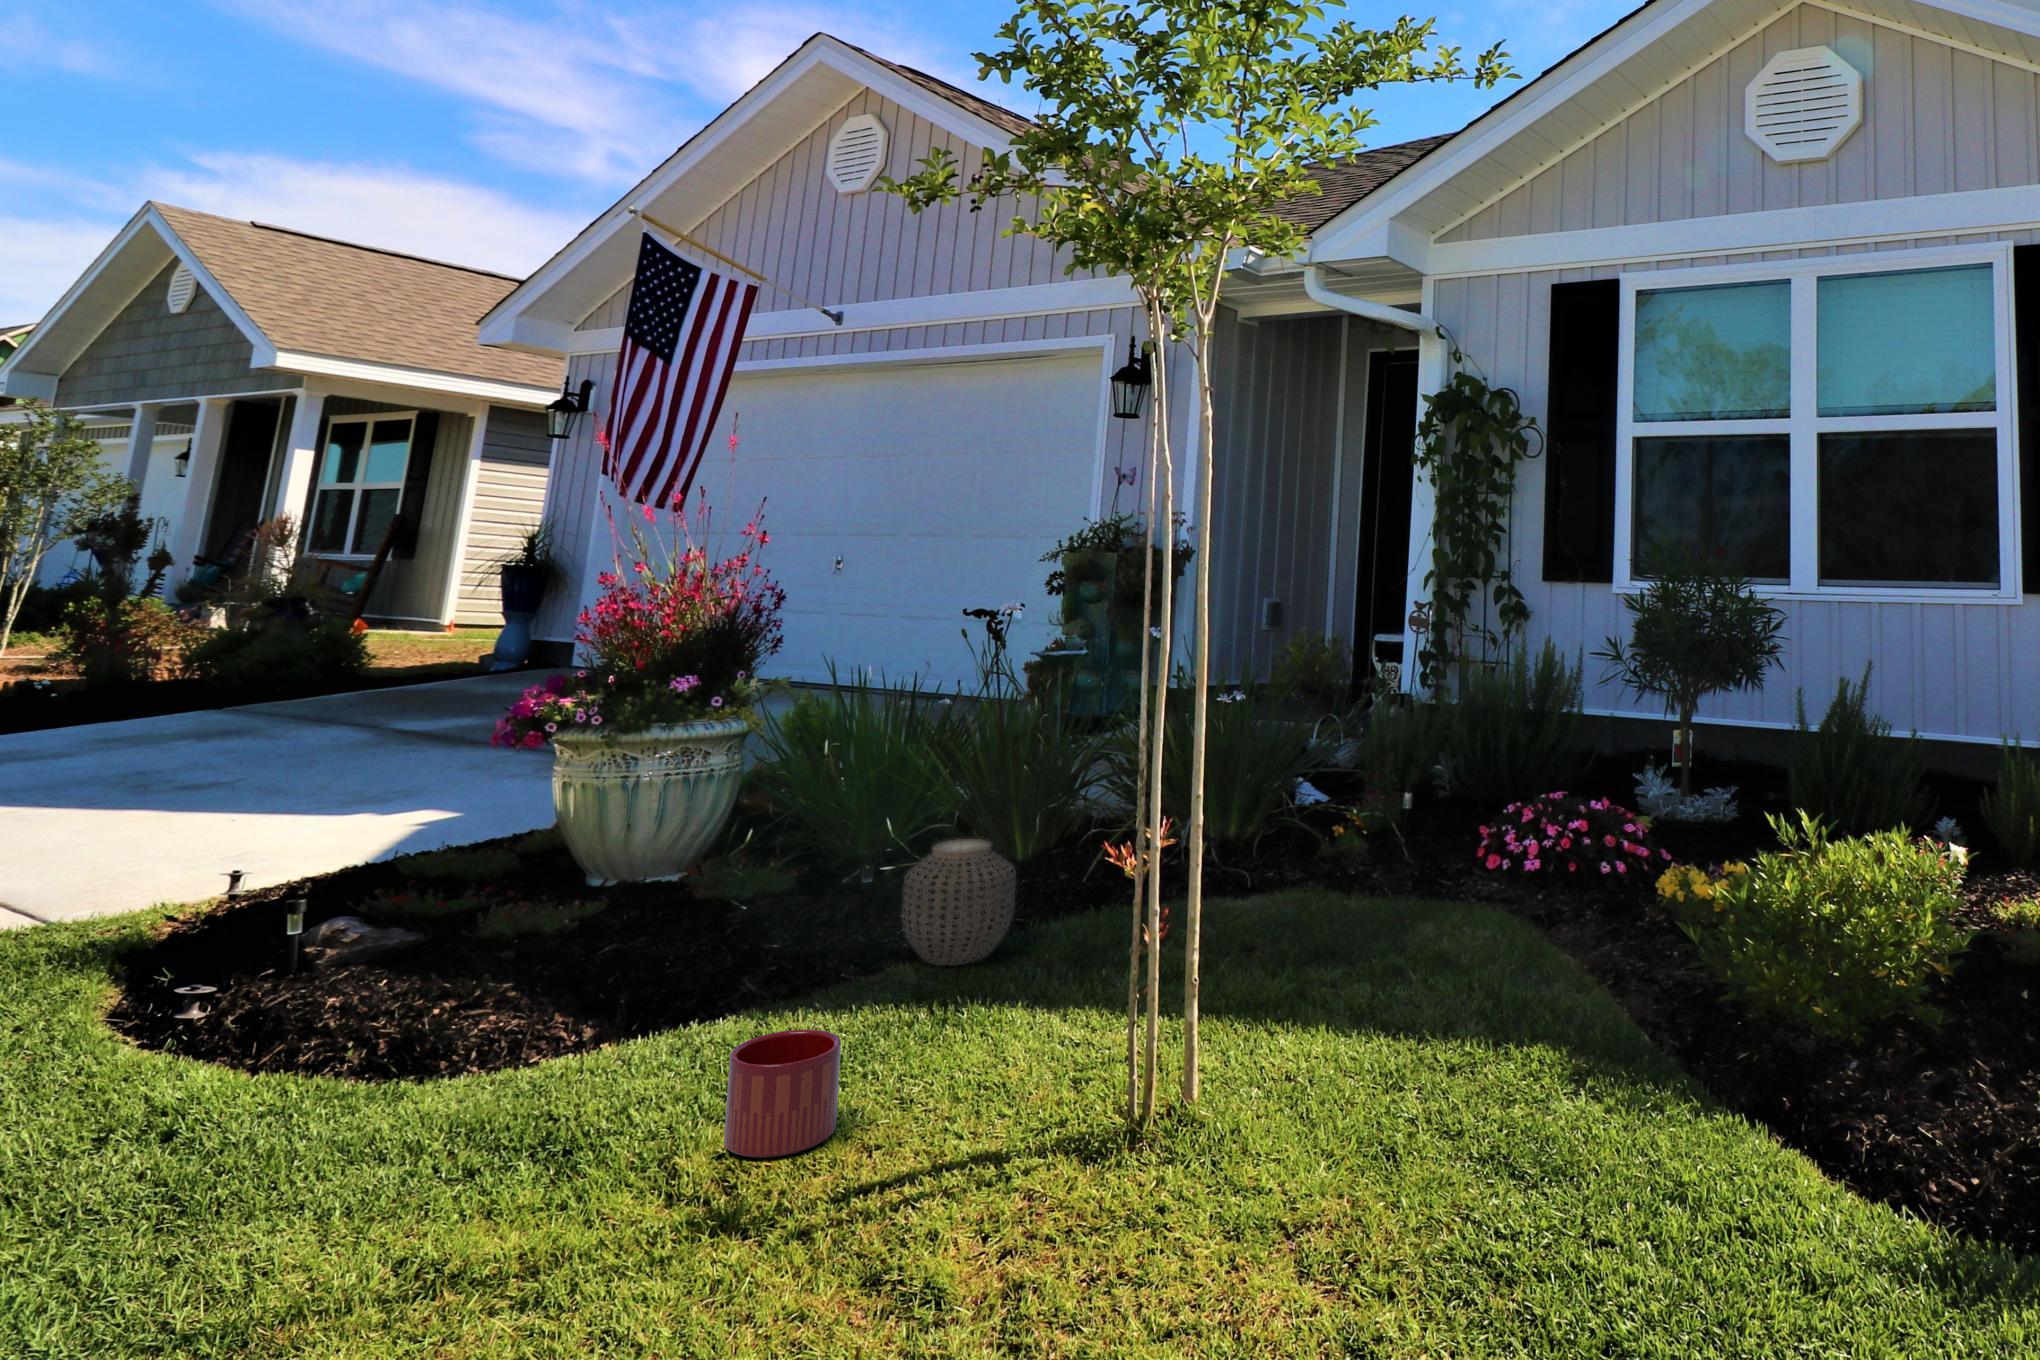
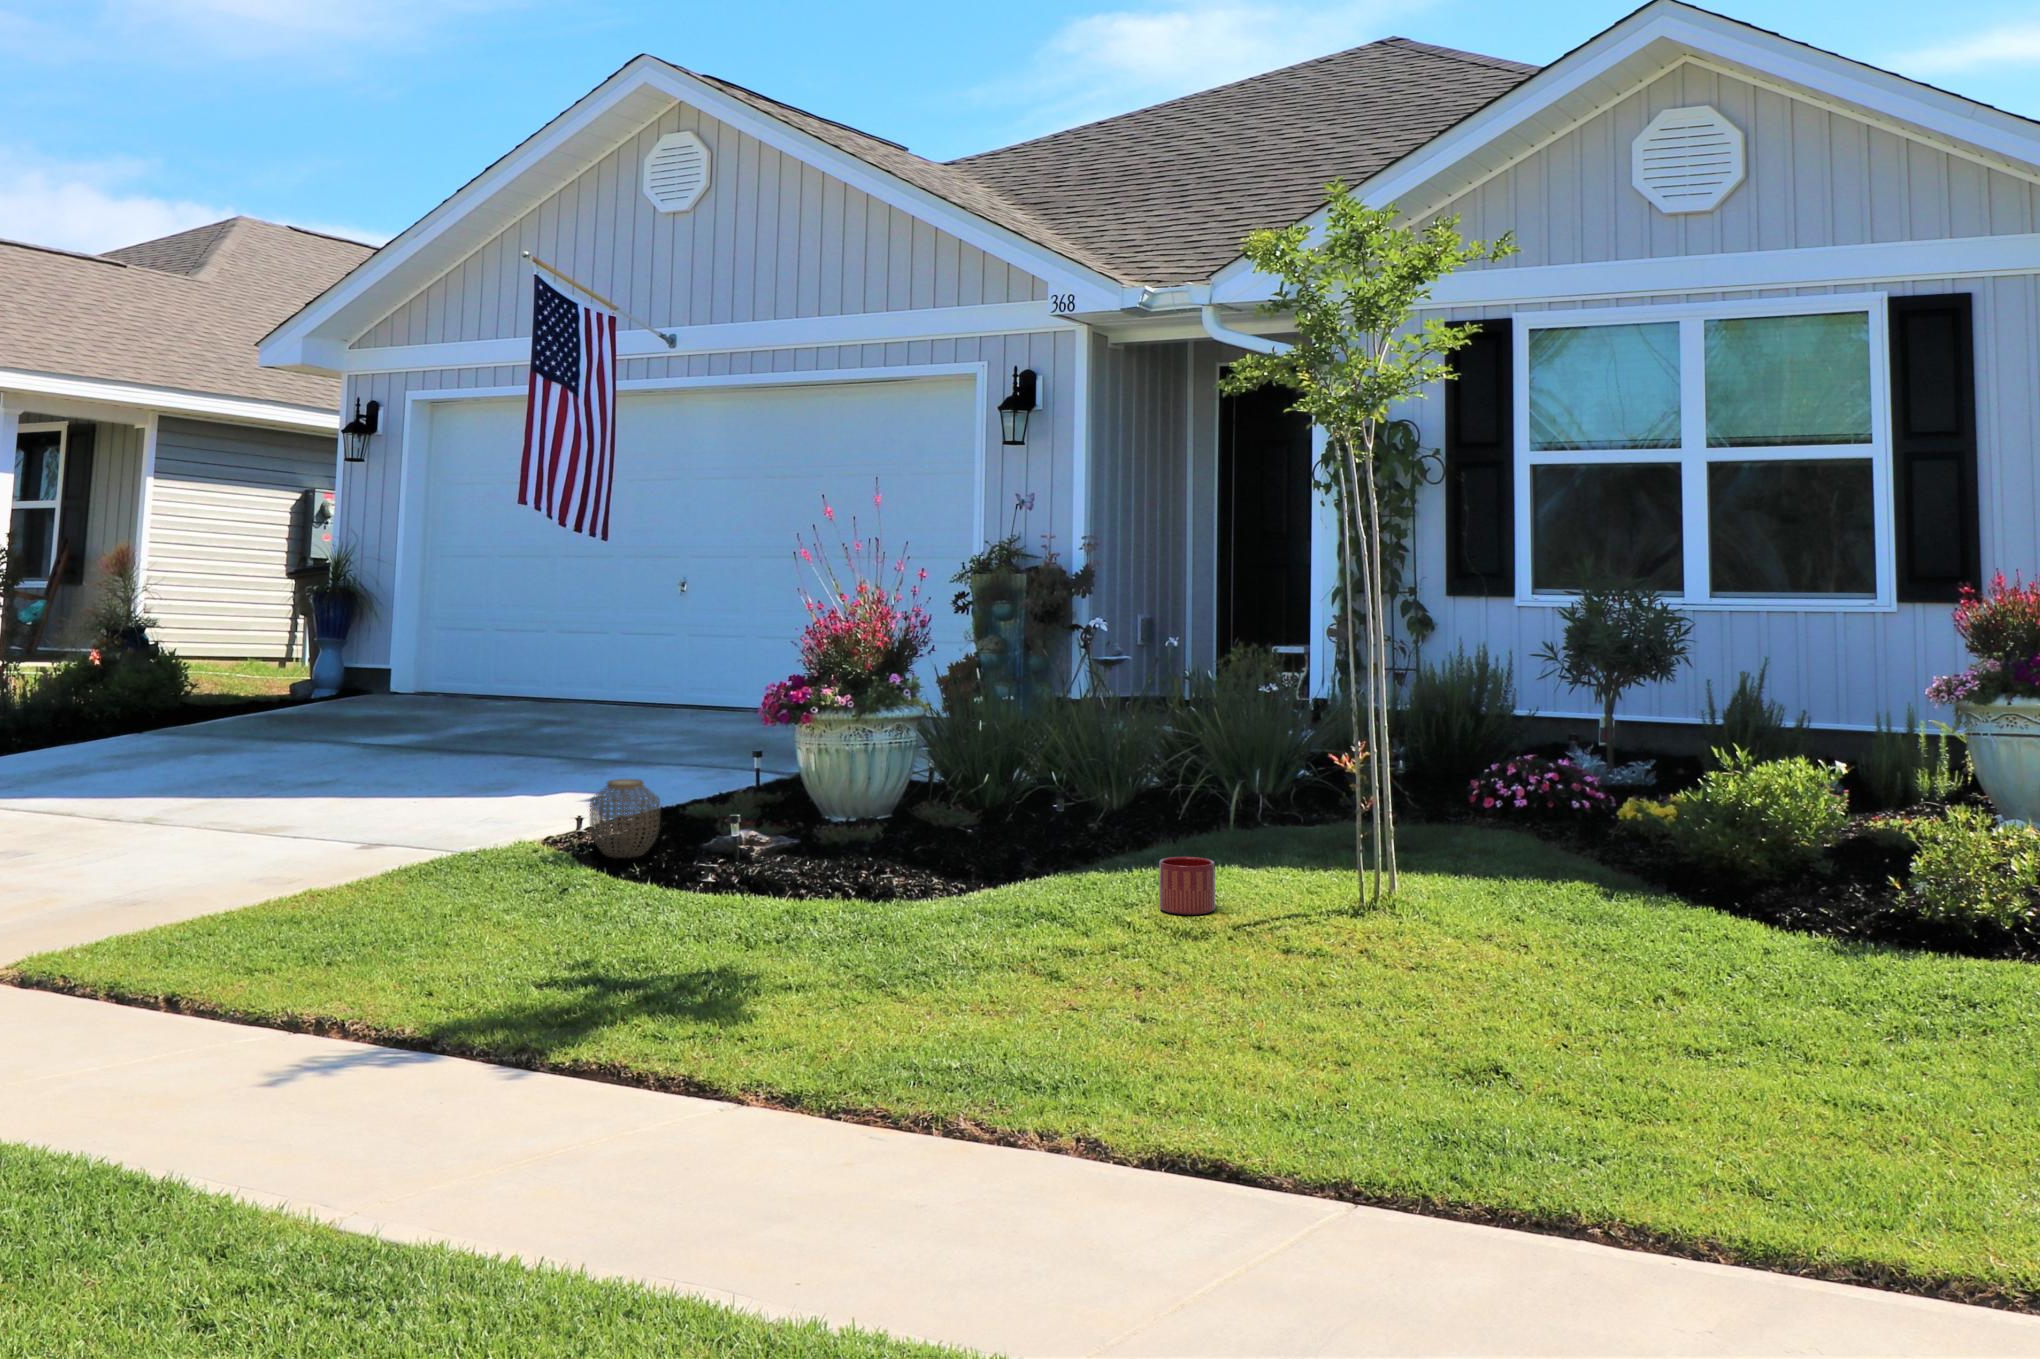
woven basket: present [903,839,1016,966] -> present [590,779,660,857]

